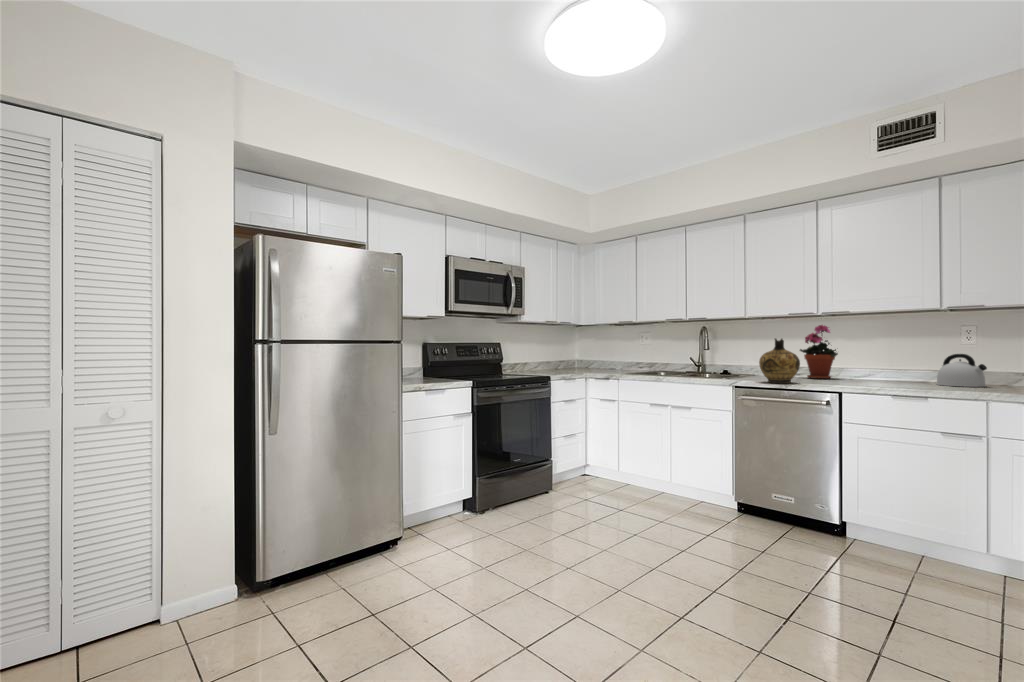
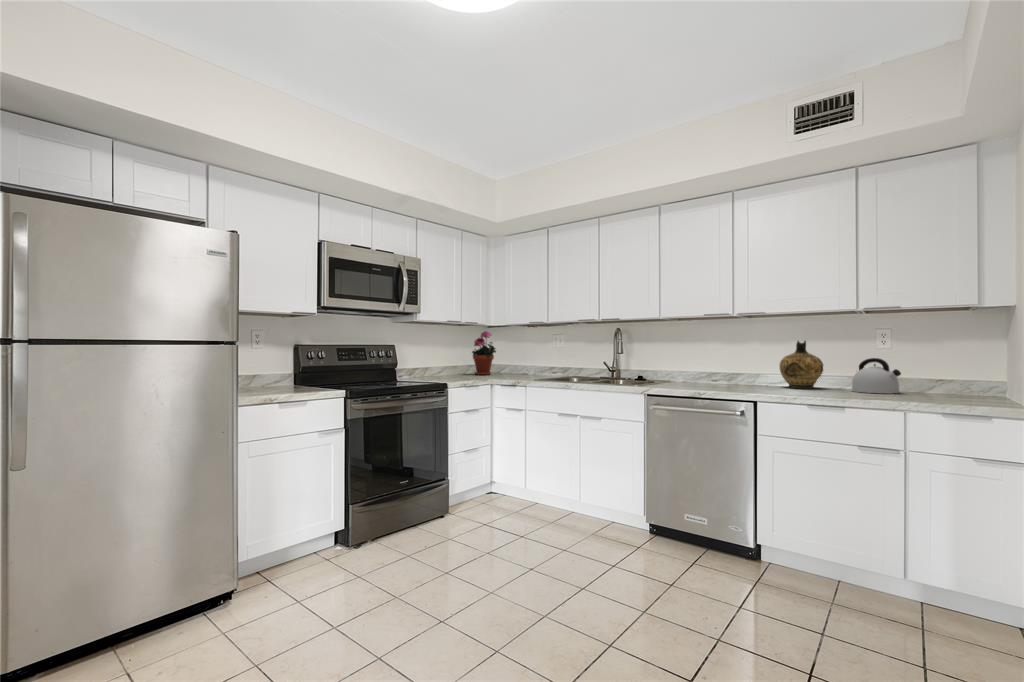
potted plant: present [800,325,838,379] -> present [472,331,496,375]
ceramic jug: present [759,338,800,383] -> present [780,341,824,388]

